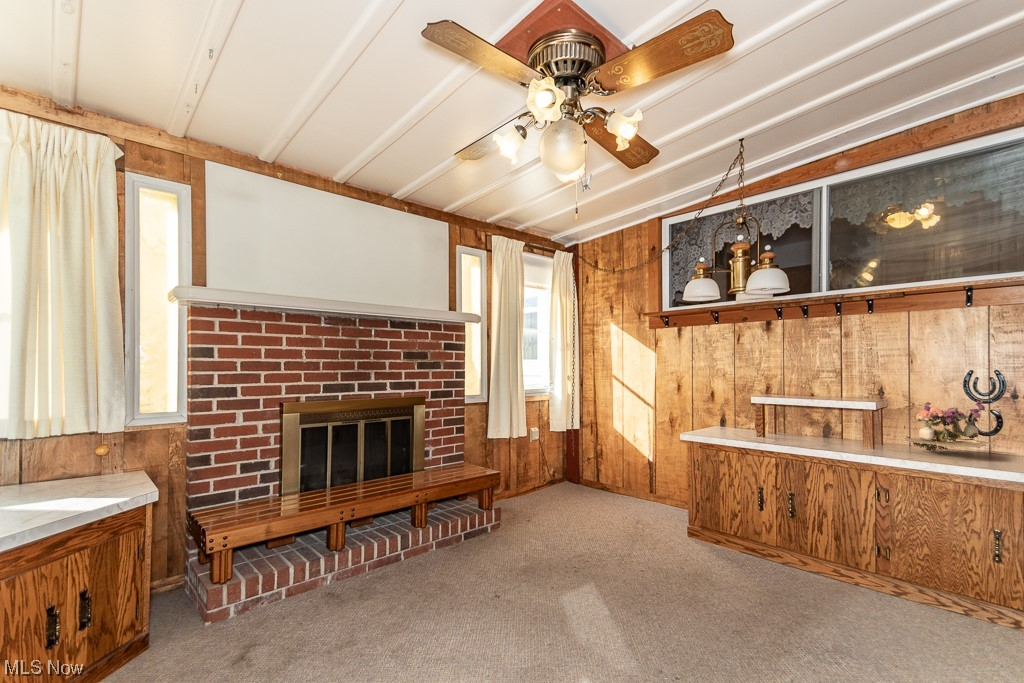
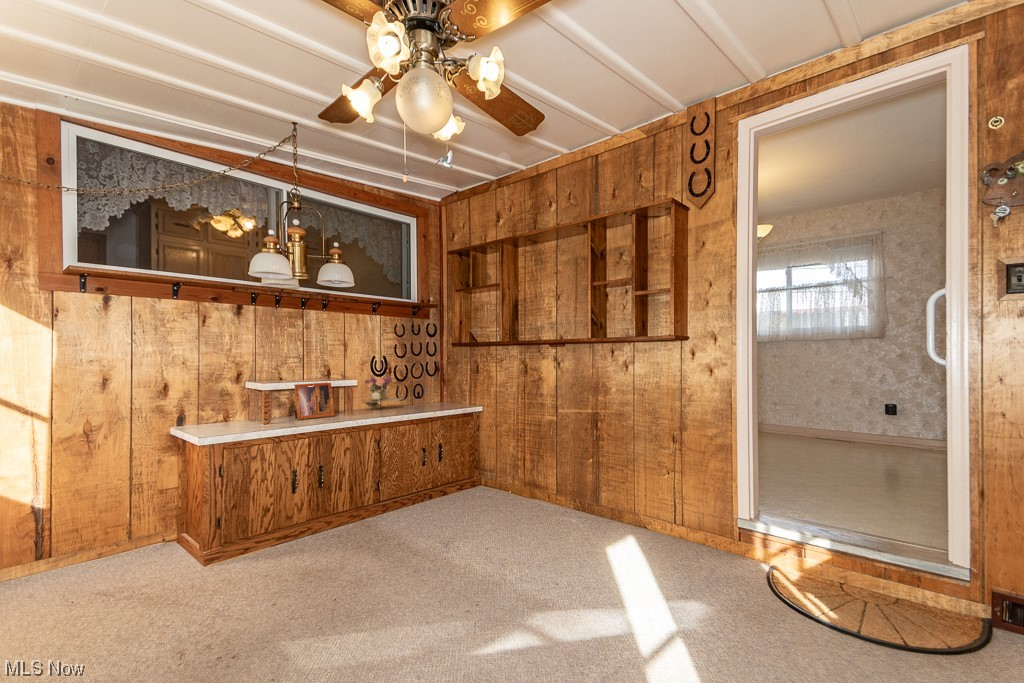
picture frame: none [792,403,838,446] -> present [294,382,335,420]

